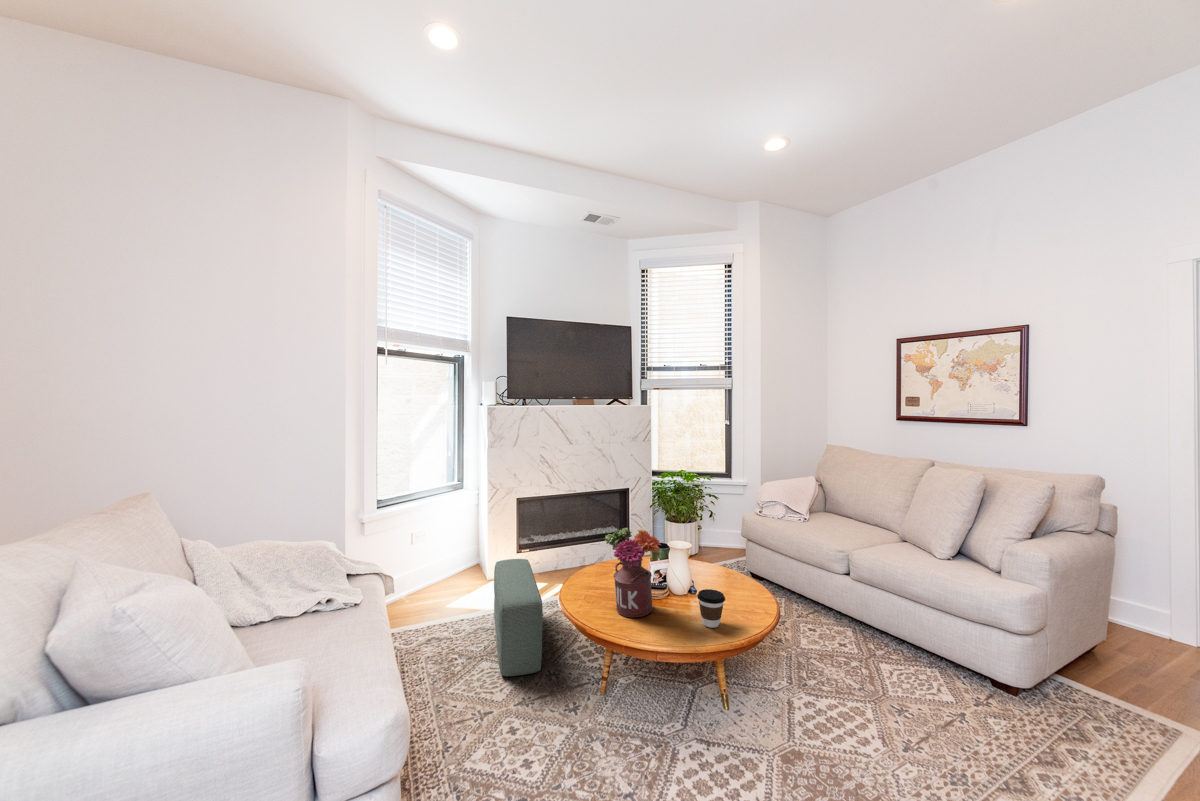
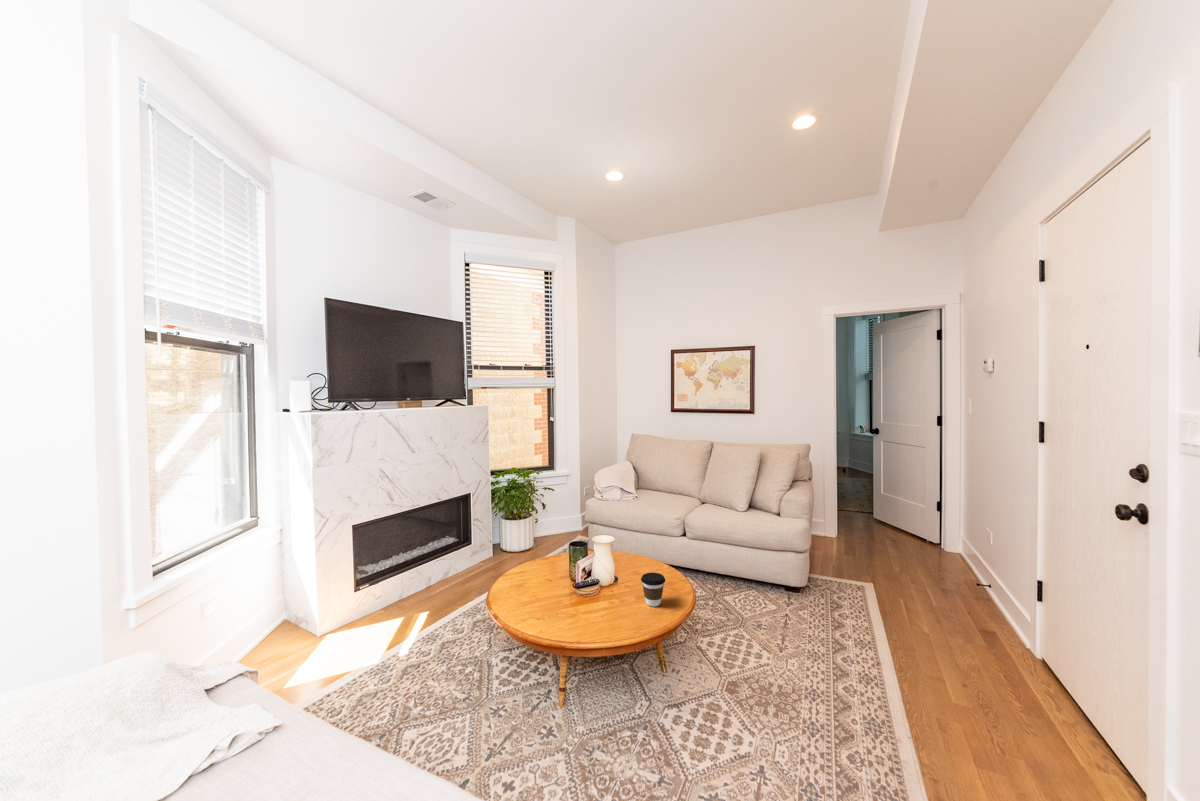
flower arrangement: present [605,528,661,617] -> none [549,532,608,621]
pouf: present [494,559,543,676] -> none [370,595,483,736]

